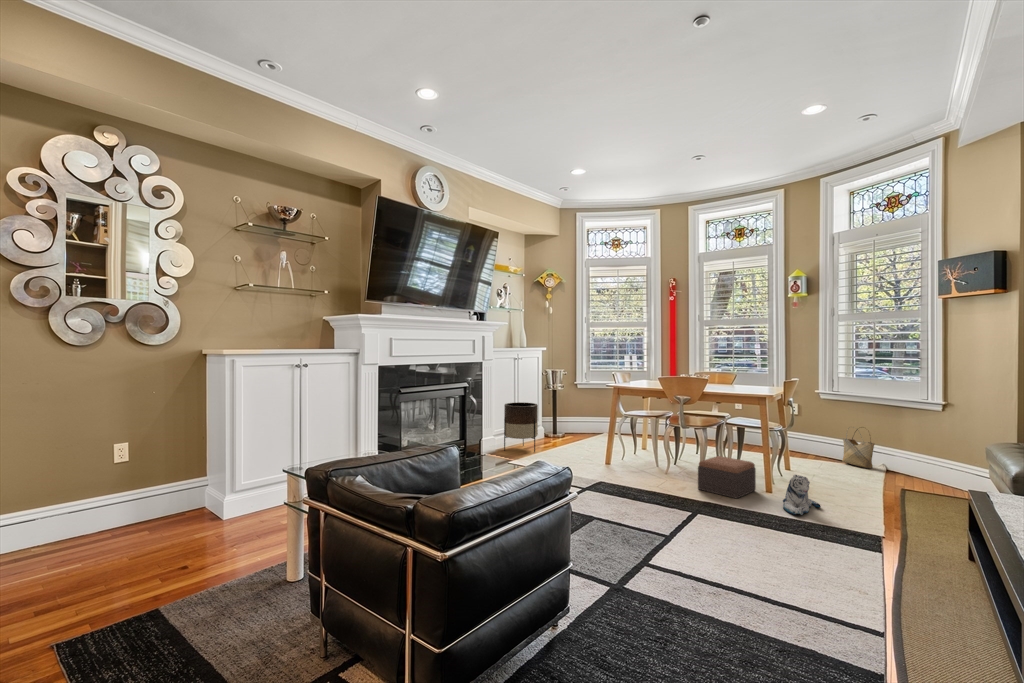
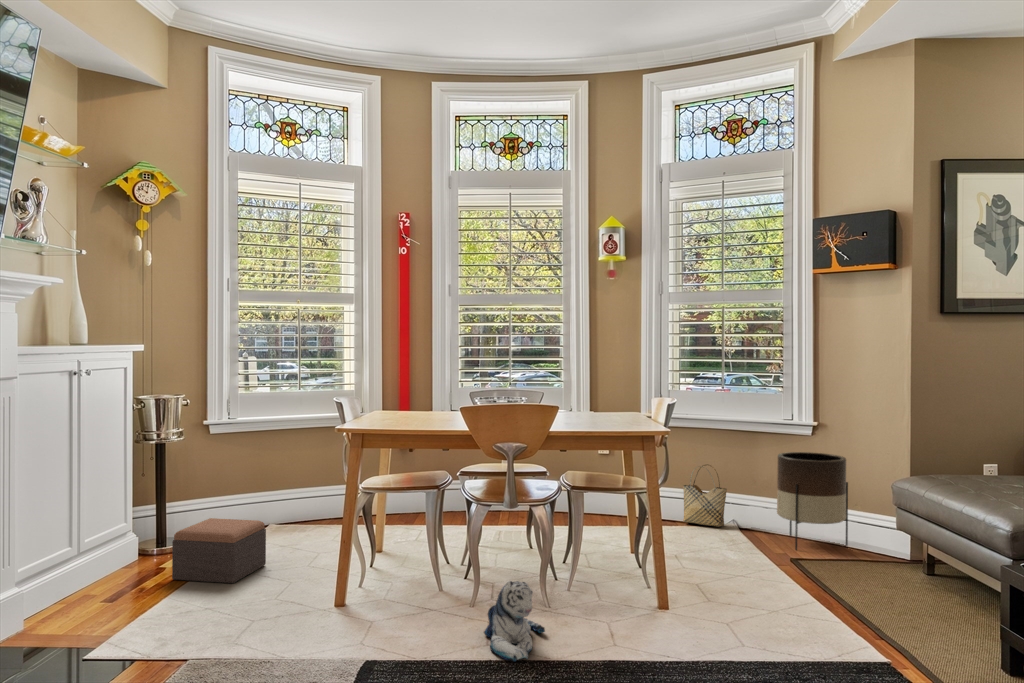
planter: present [504,402,538,452] -> present [777,452,848,550]
footstool: present [698,456,756,498] -> present [172,518,266,583]
plush toy: present [783,475,821,515] -> present [484,581,545,662]

